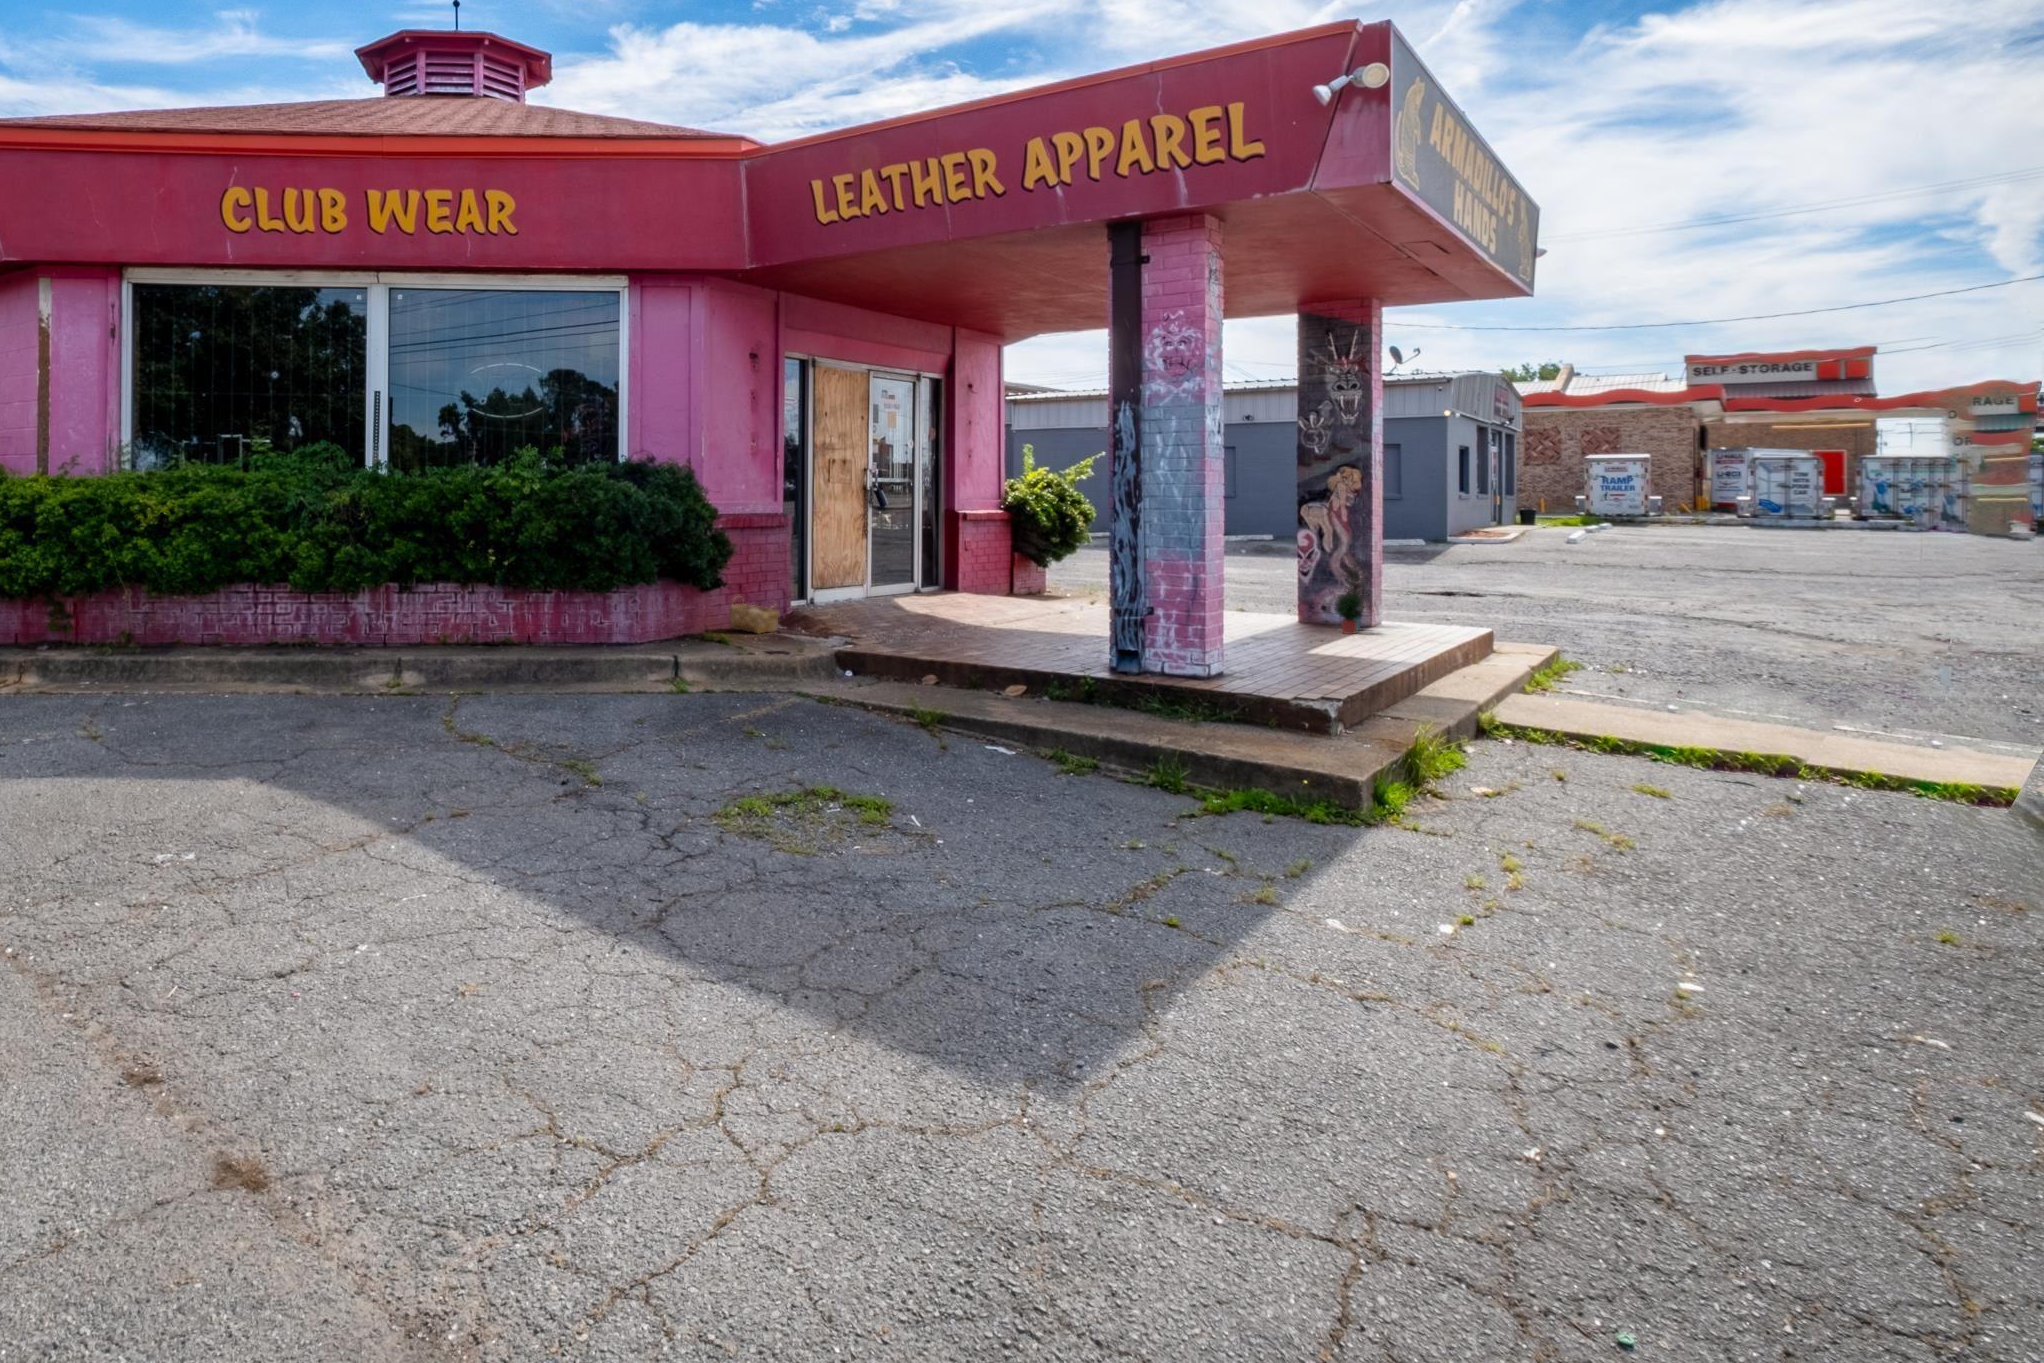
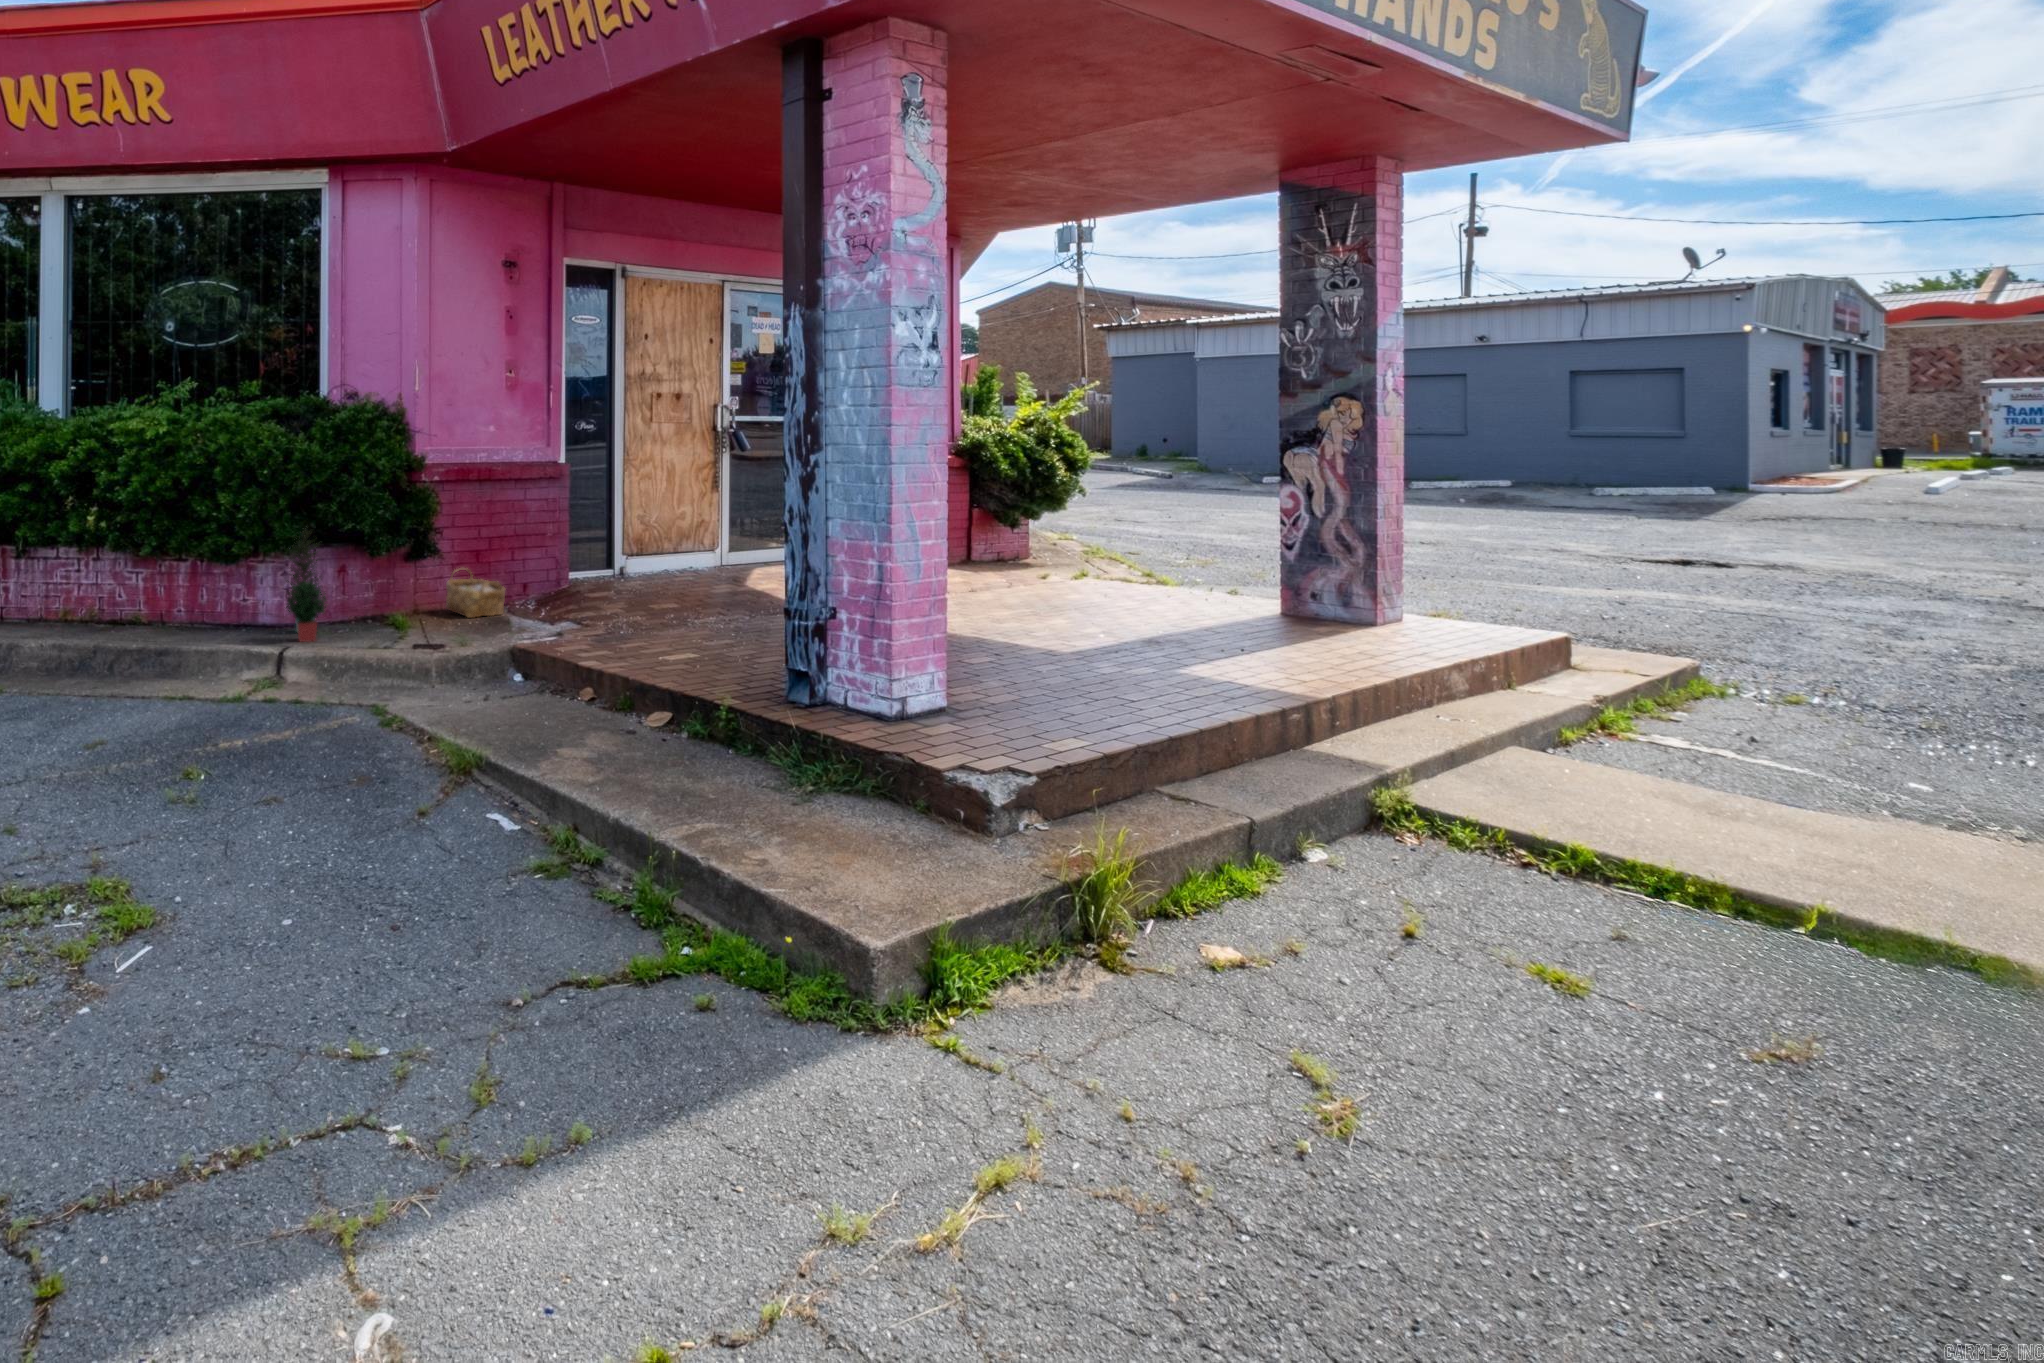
potted plant: present [1335,560,1370,634] -> present [286,526,326,642]

